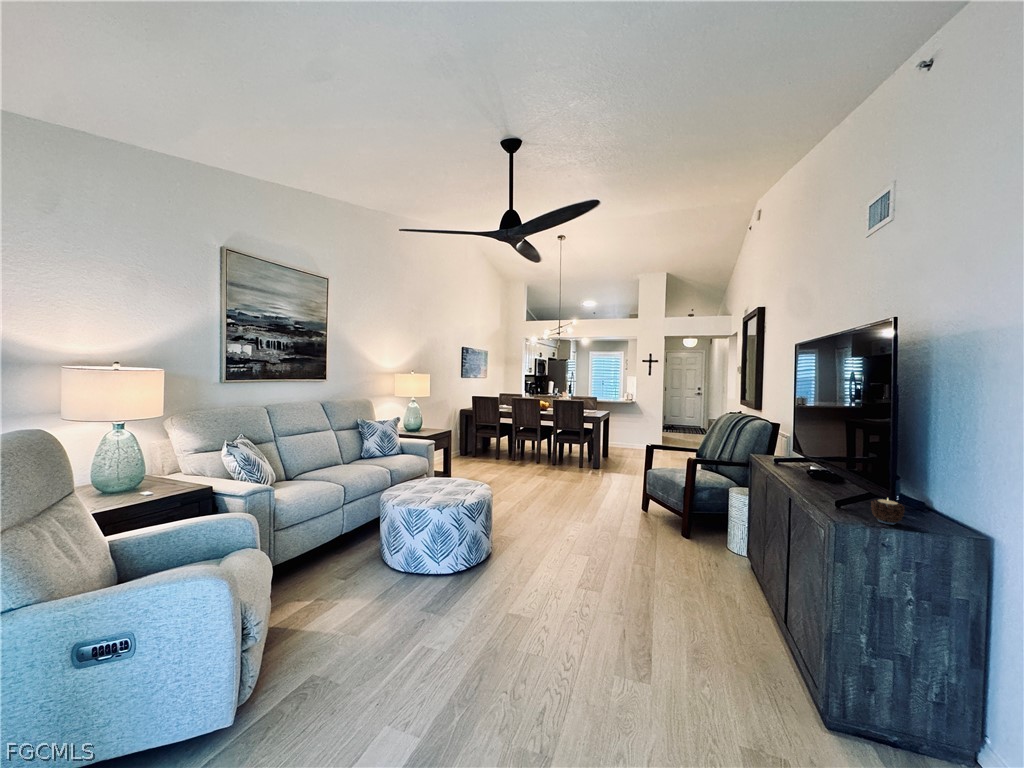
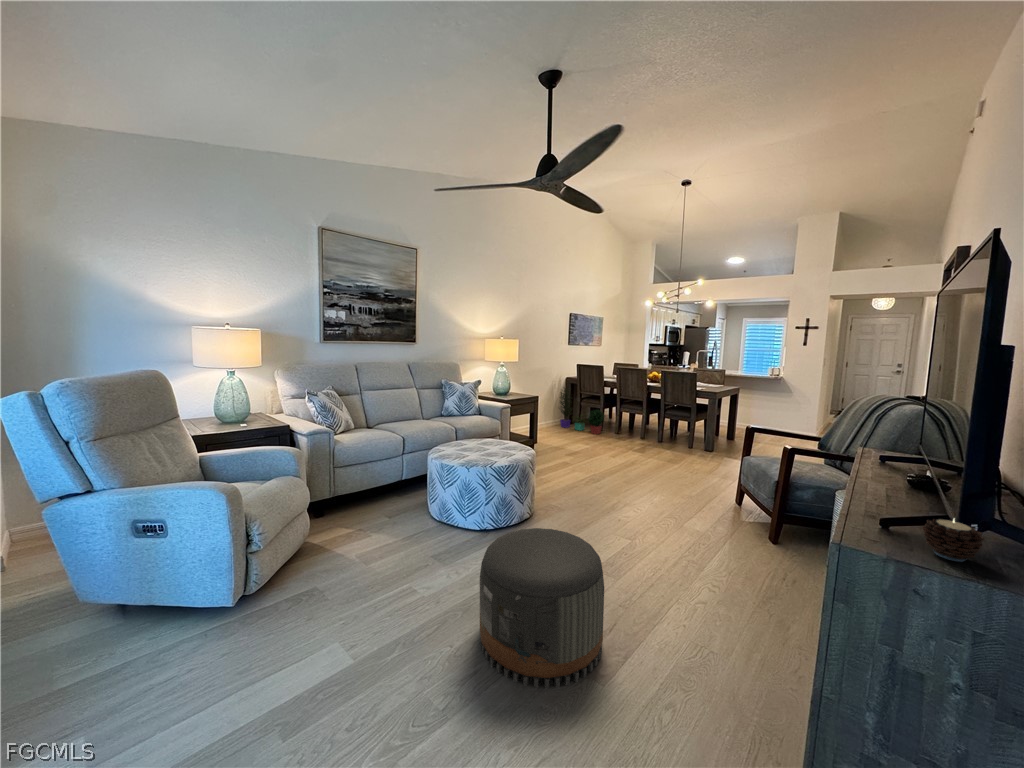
potted plant: none [454,418,502,462] -> present [560,388,605,434]
pouf: none [524,555,639,702] -> present [480,528,604,688]

